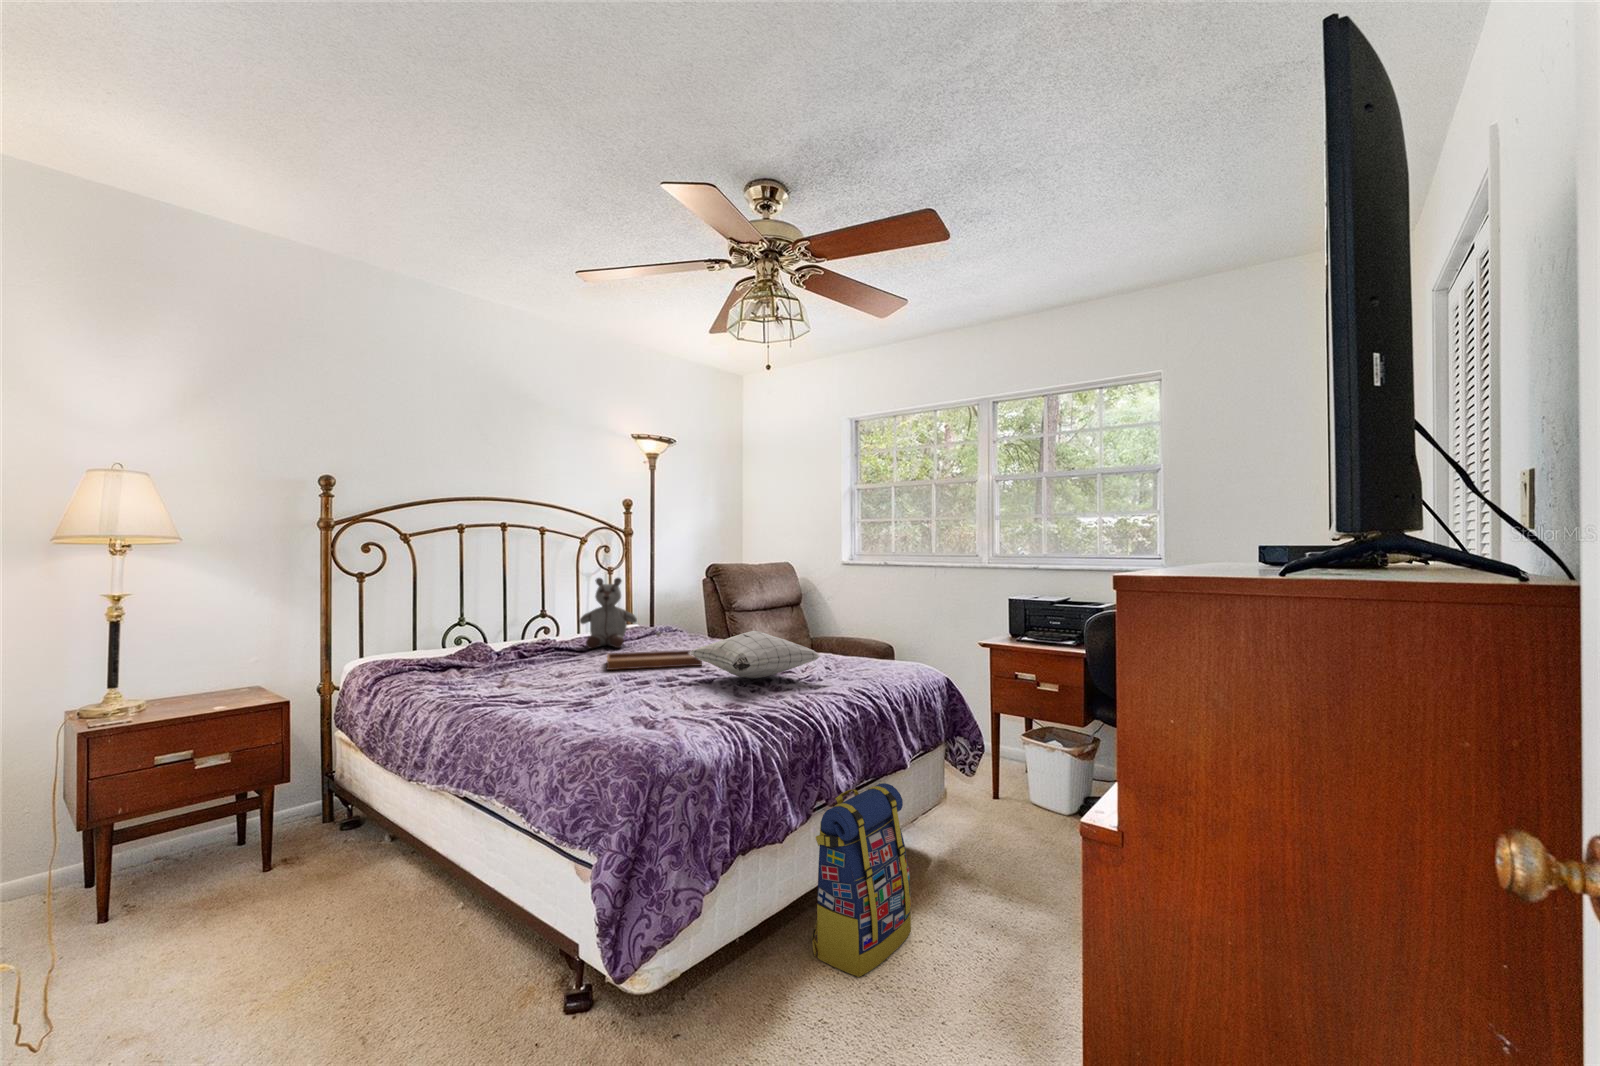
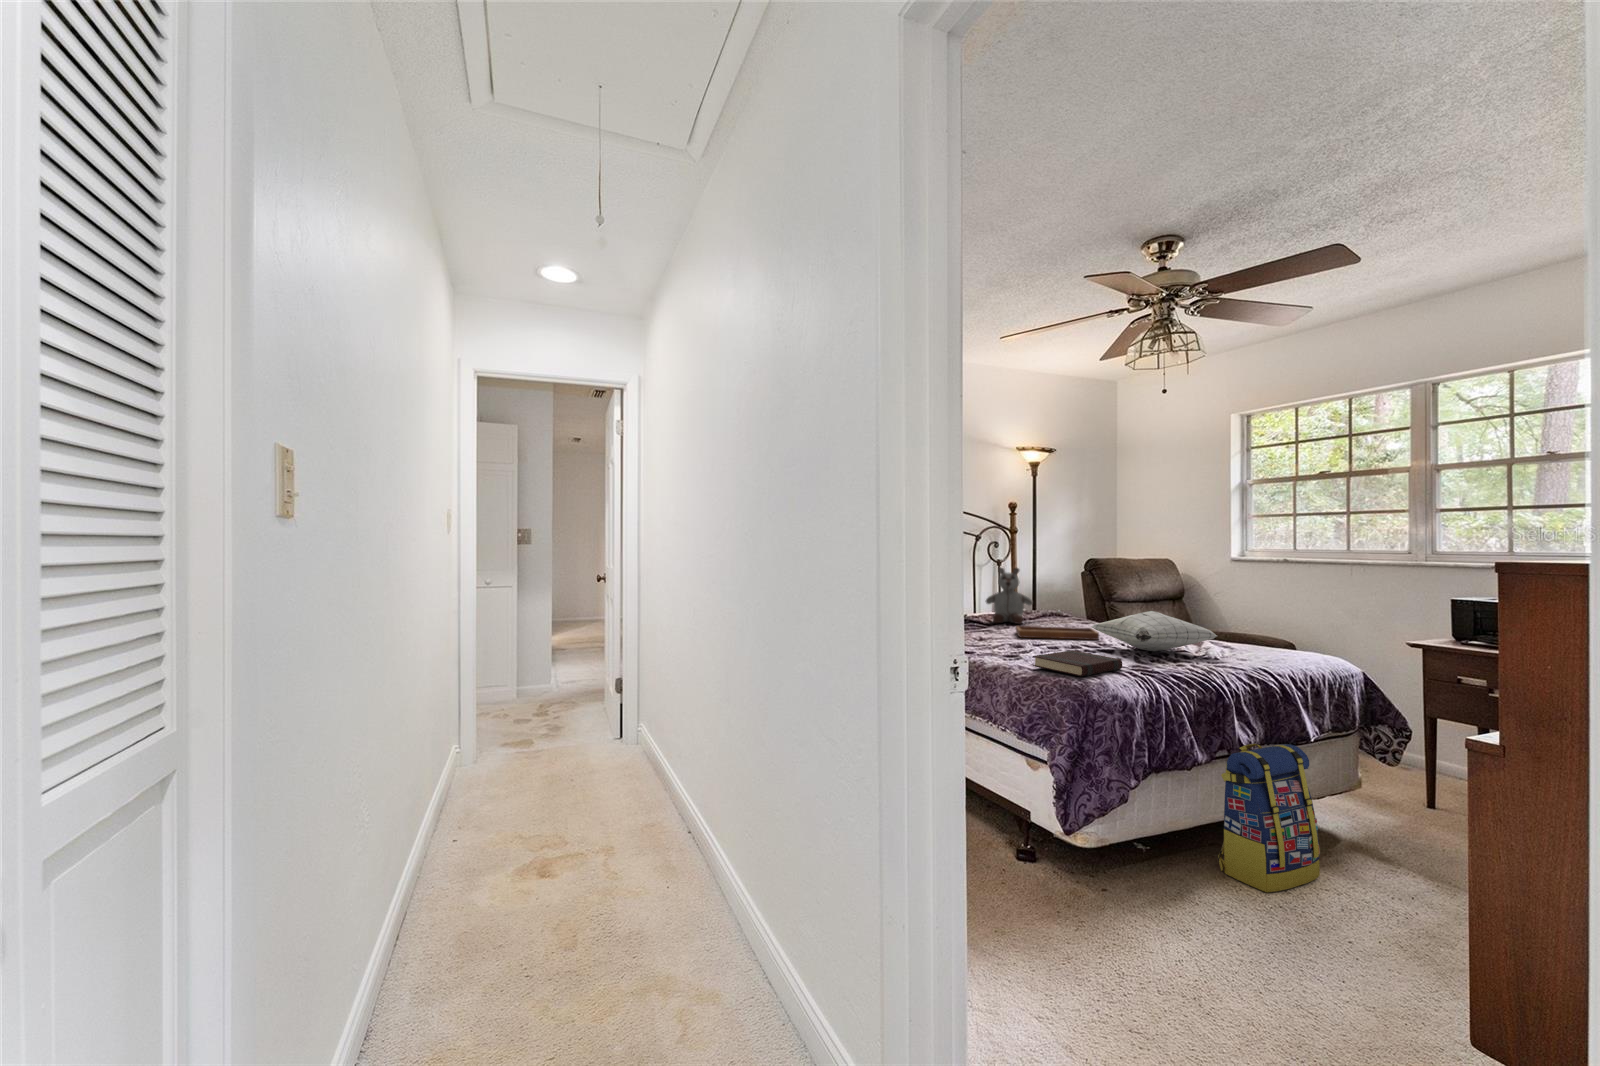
book: none [595,692,711,736] -> present [1033,650,1122,676]

